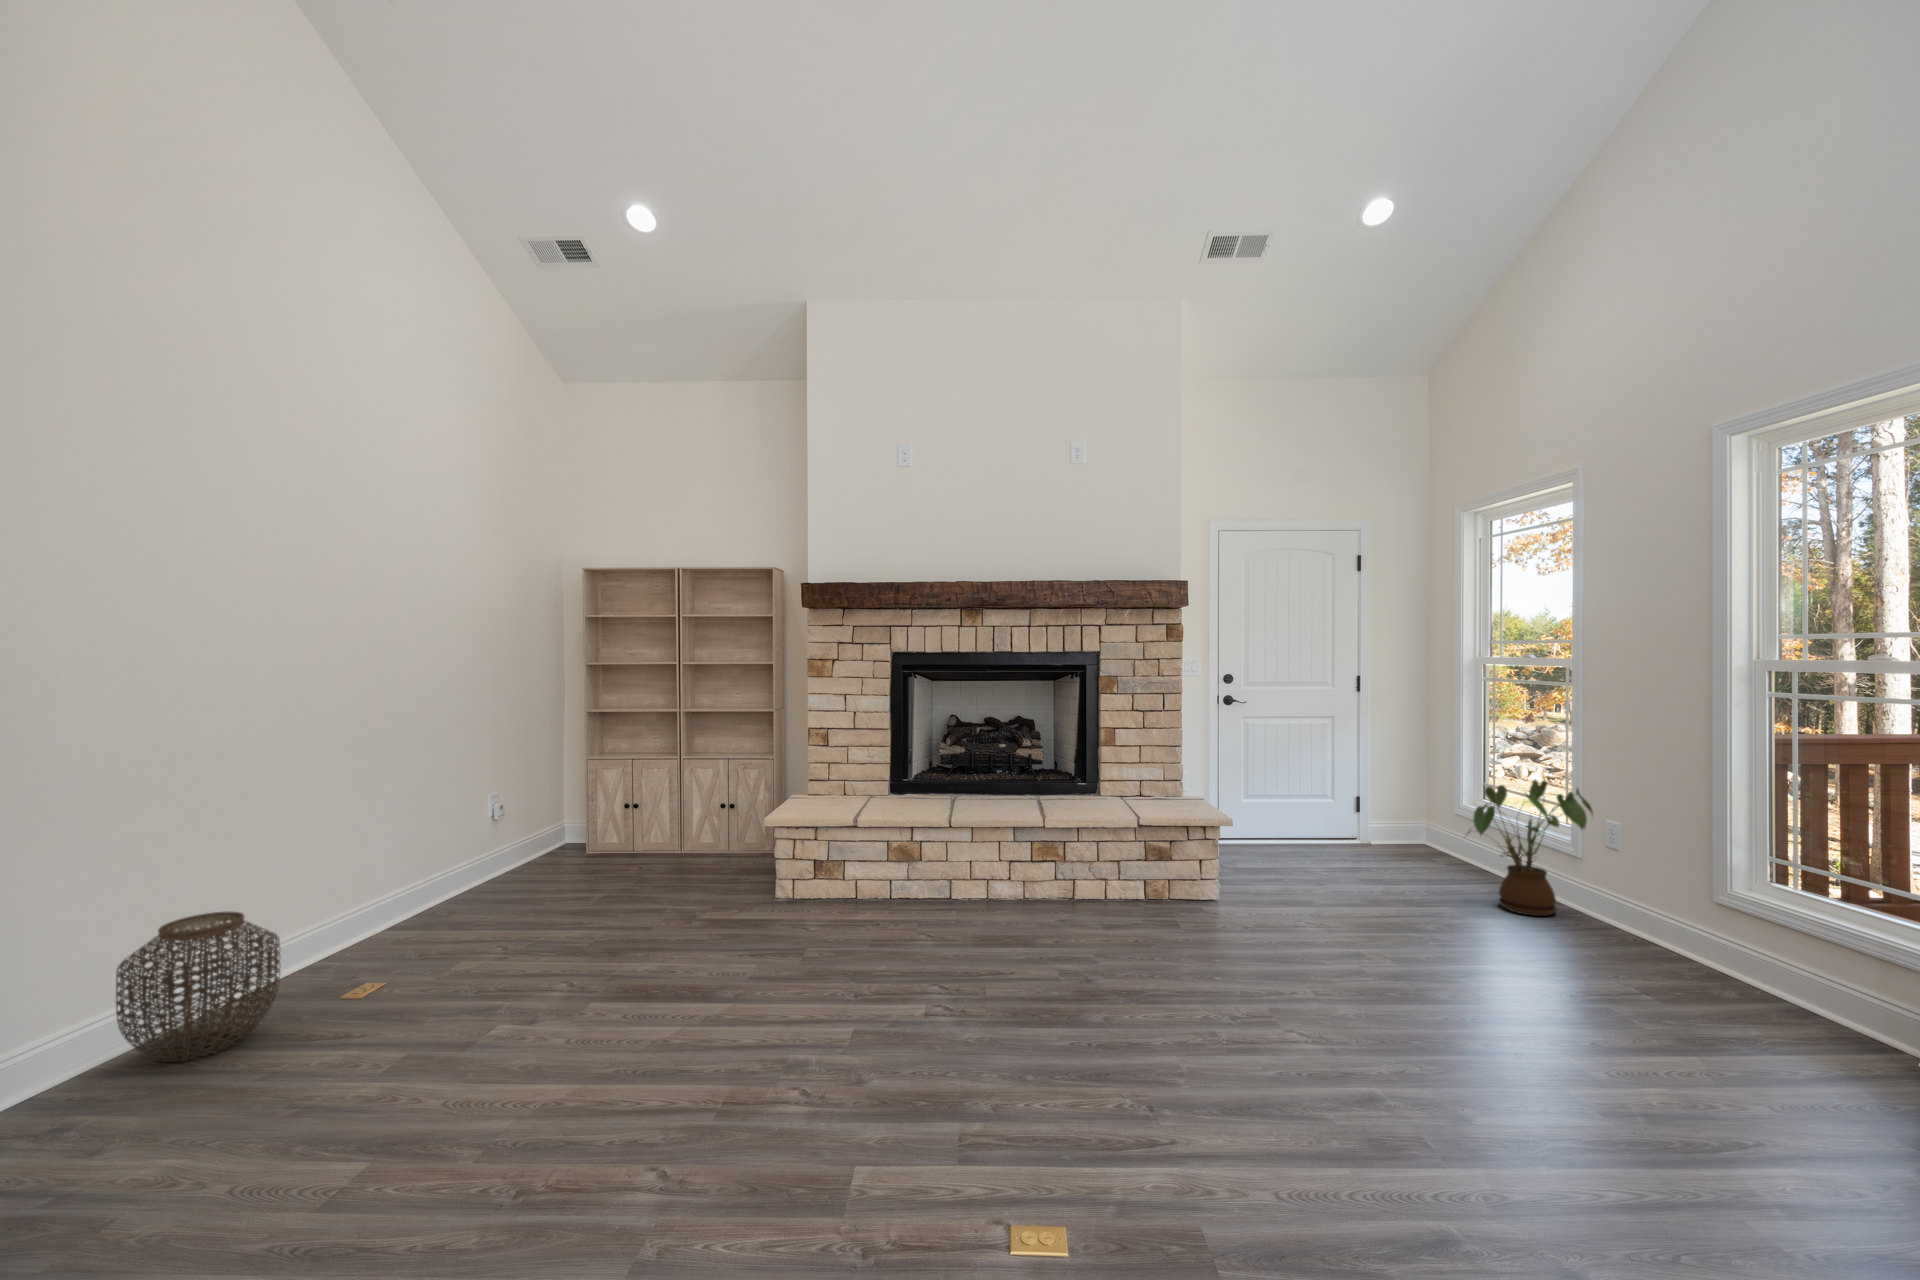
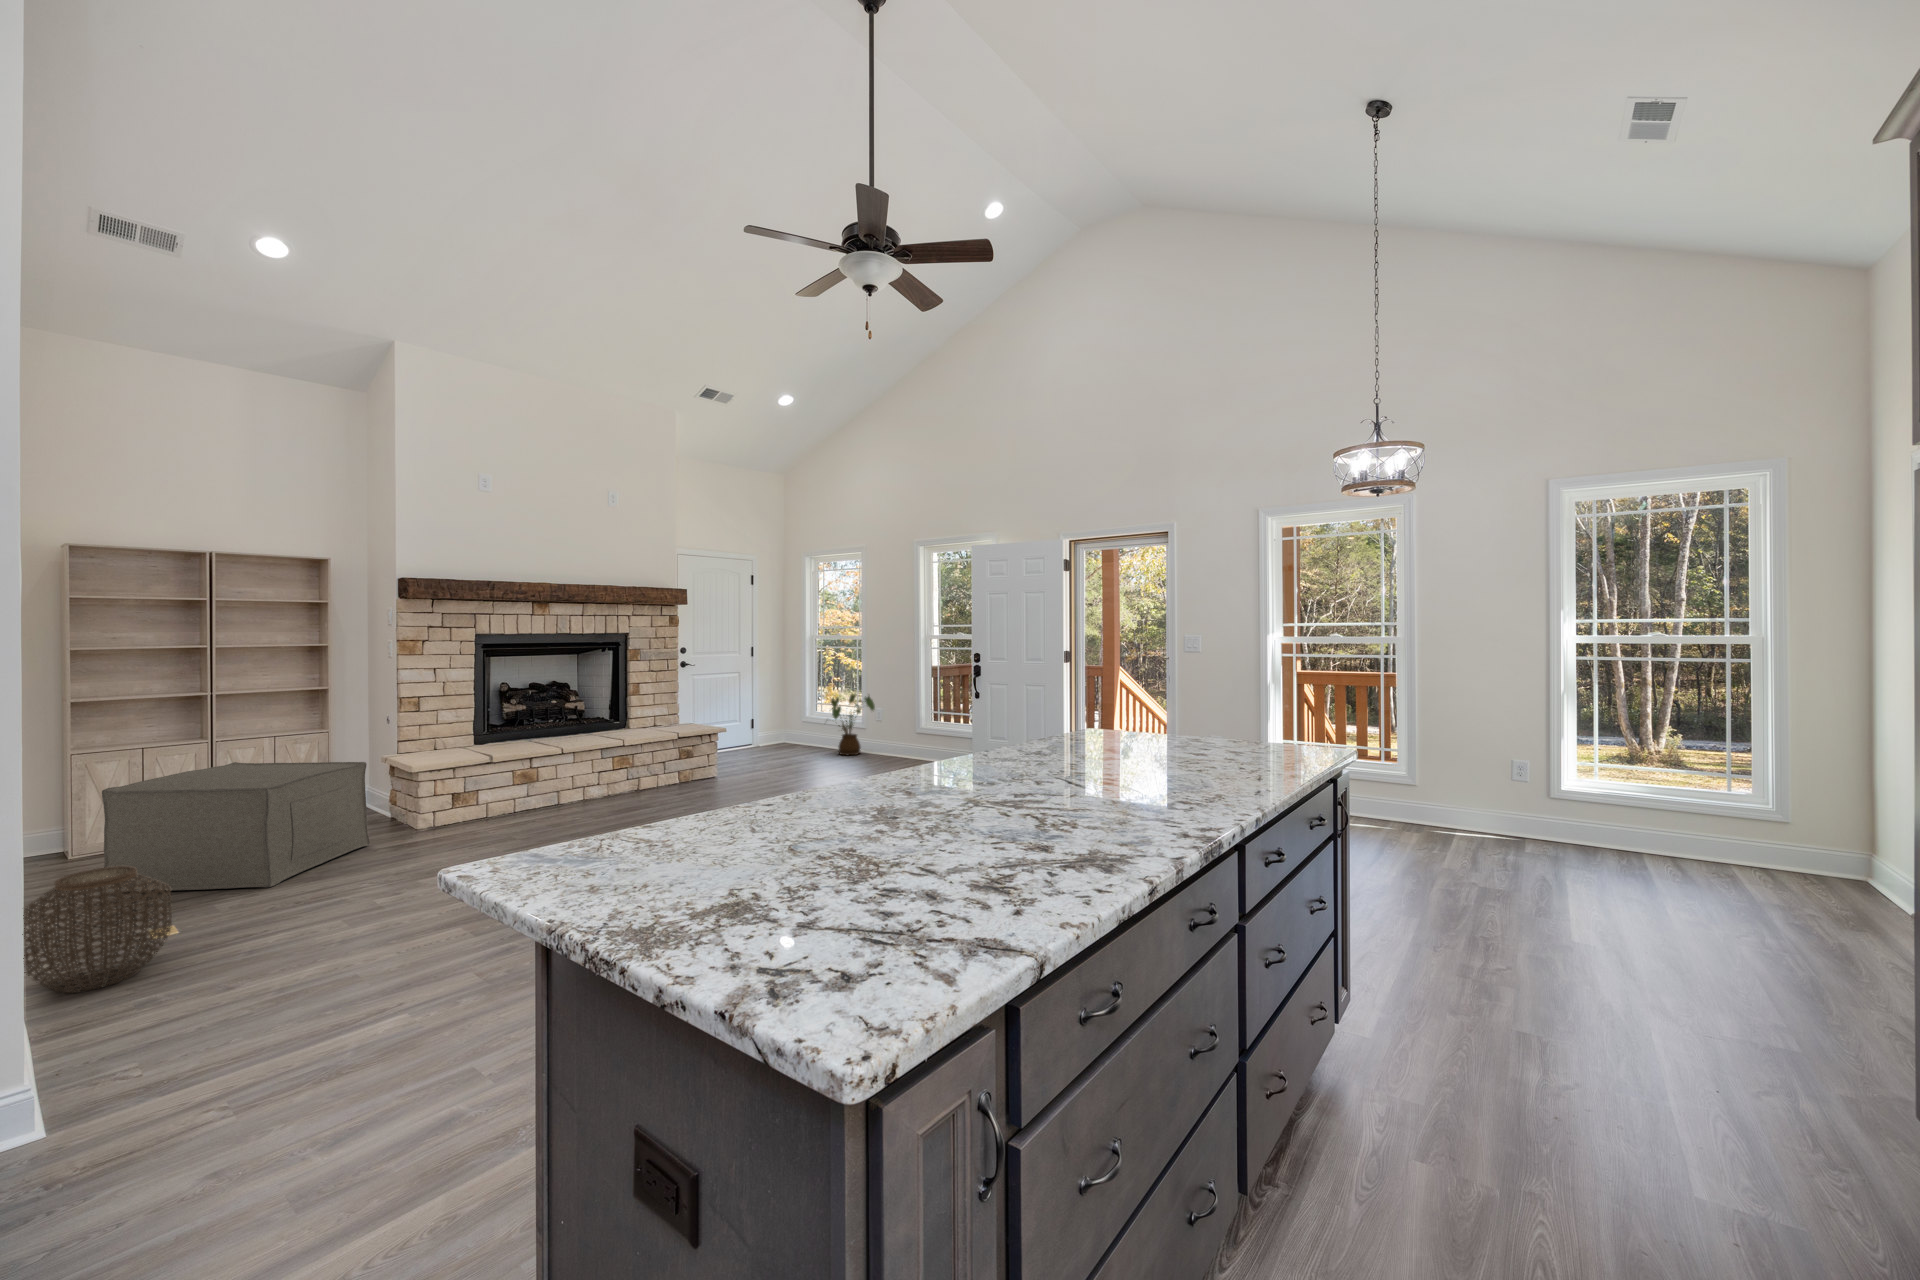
ottoman: none [480,786,699,951] -> present [102,762,370,893]

